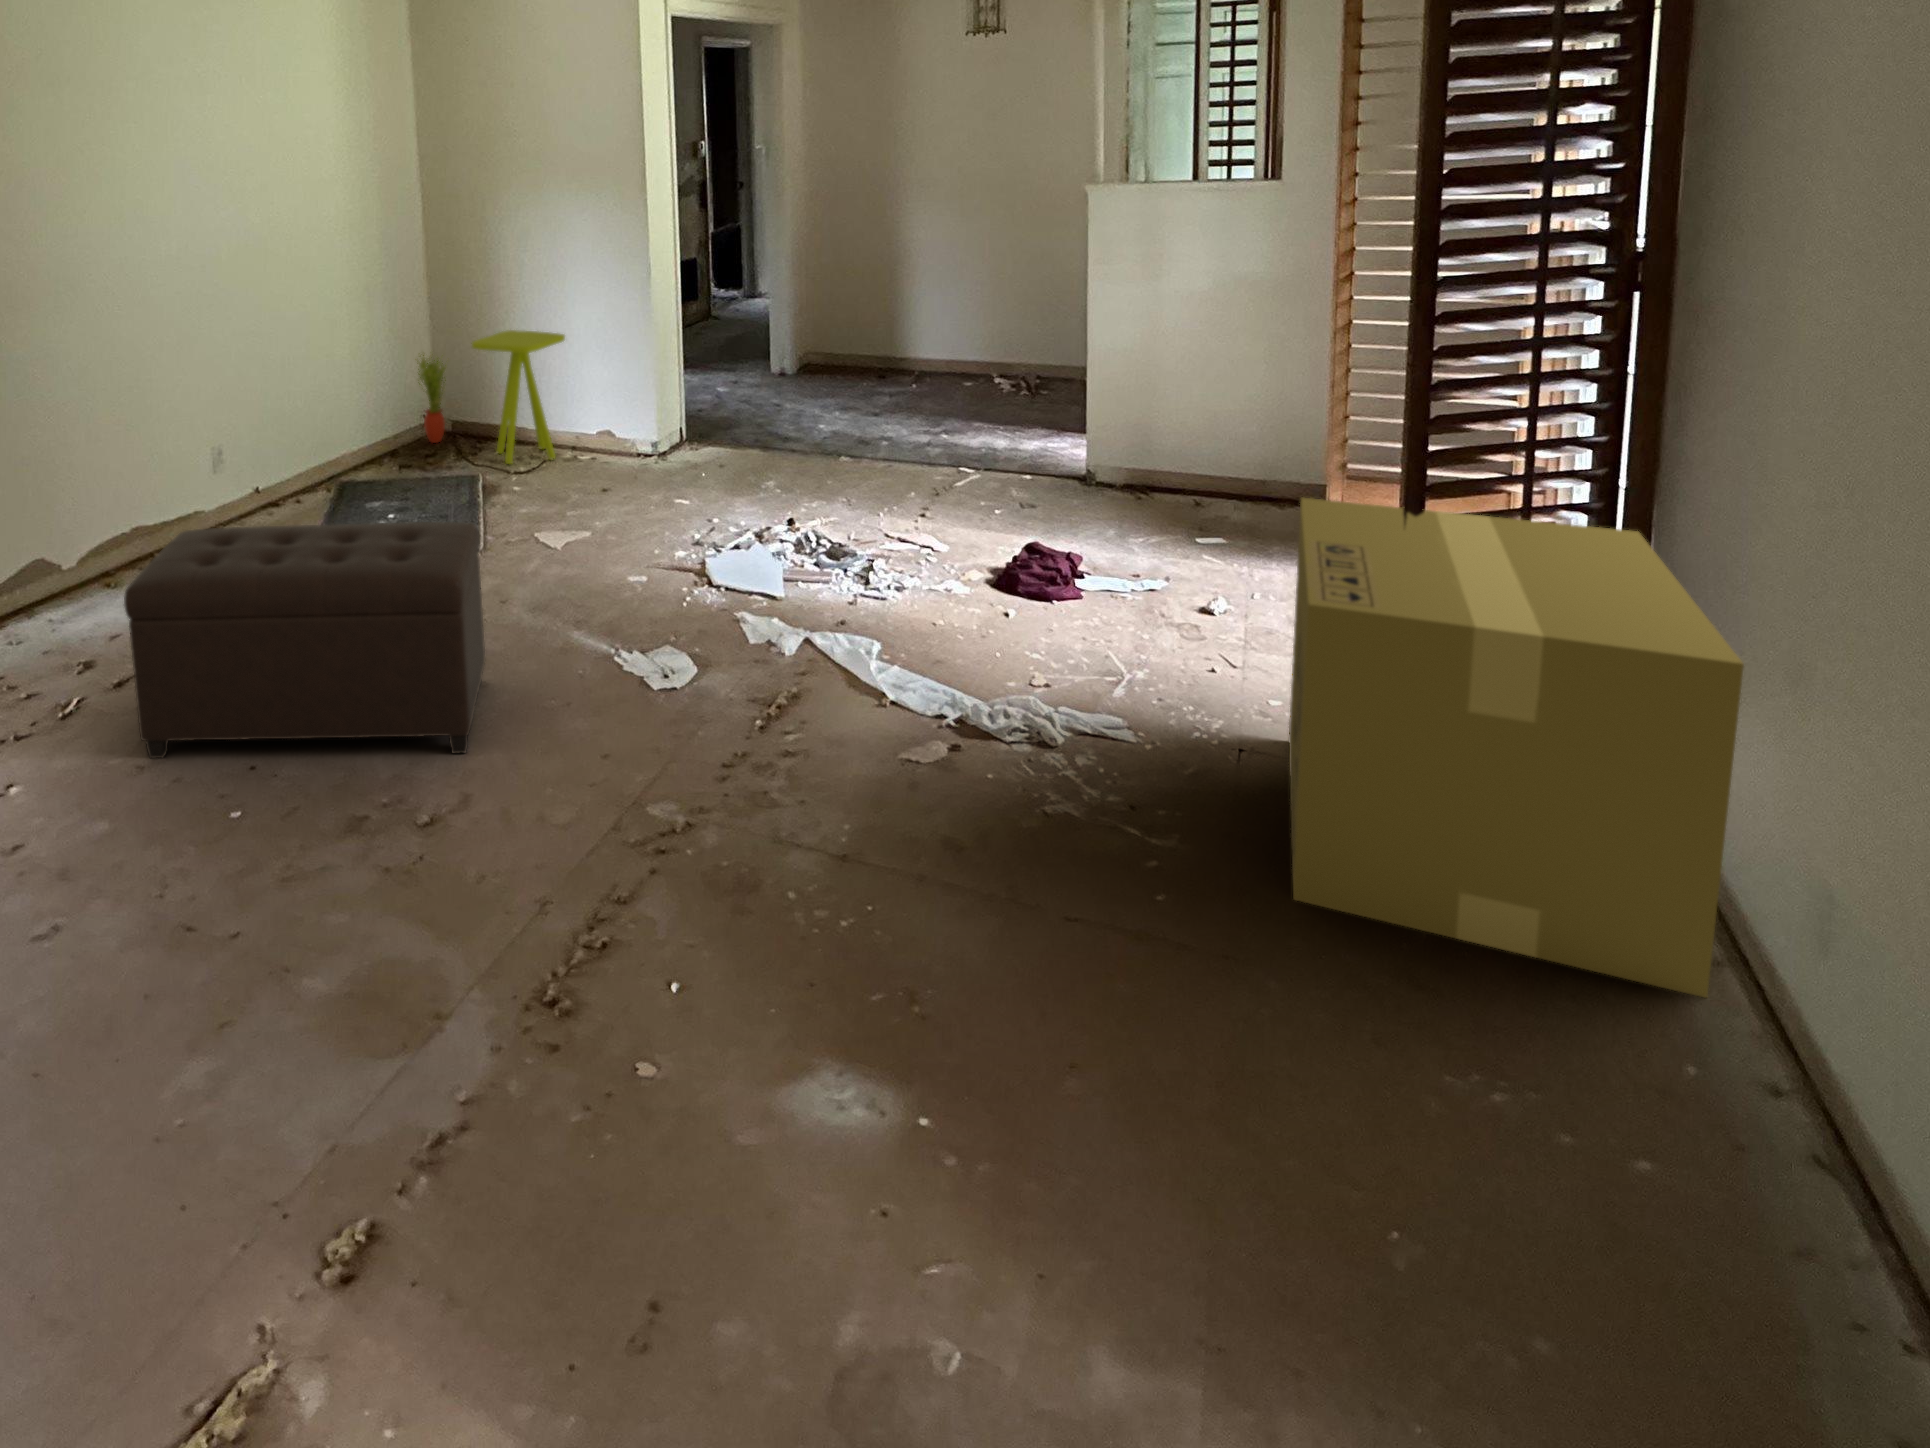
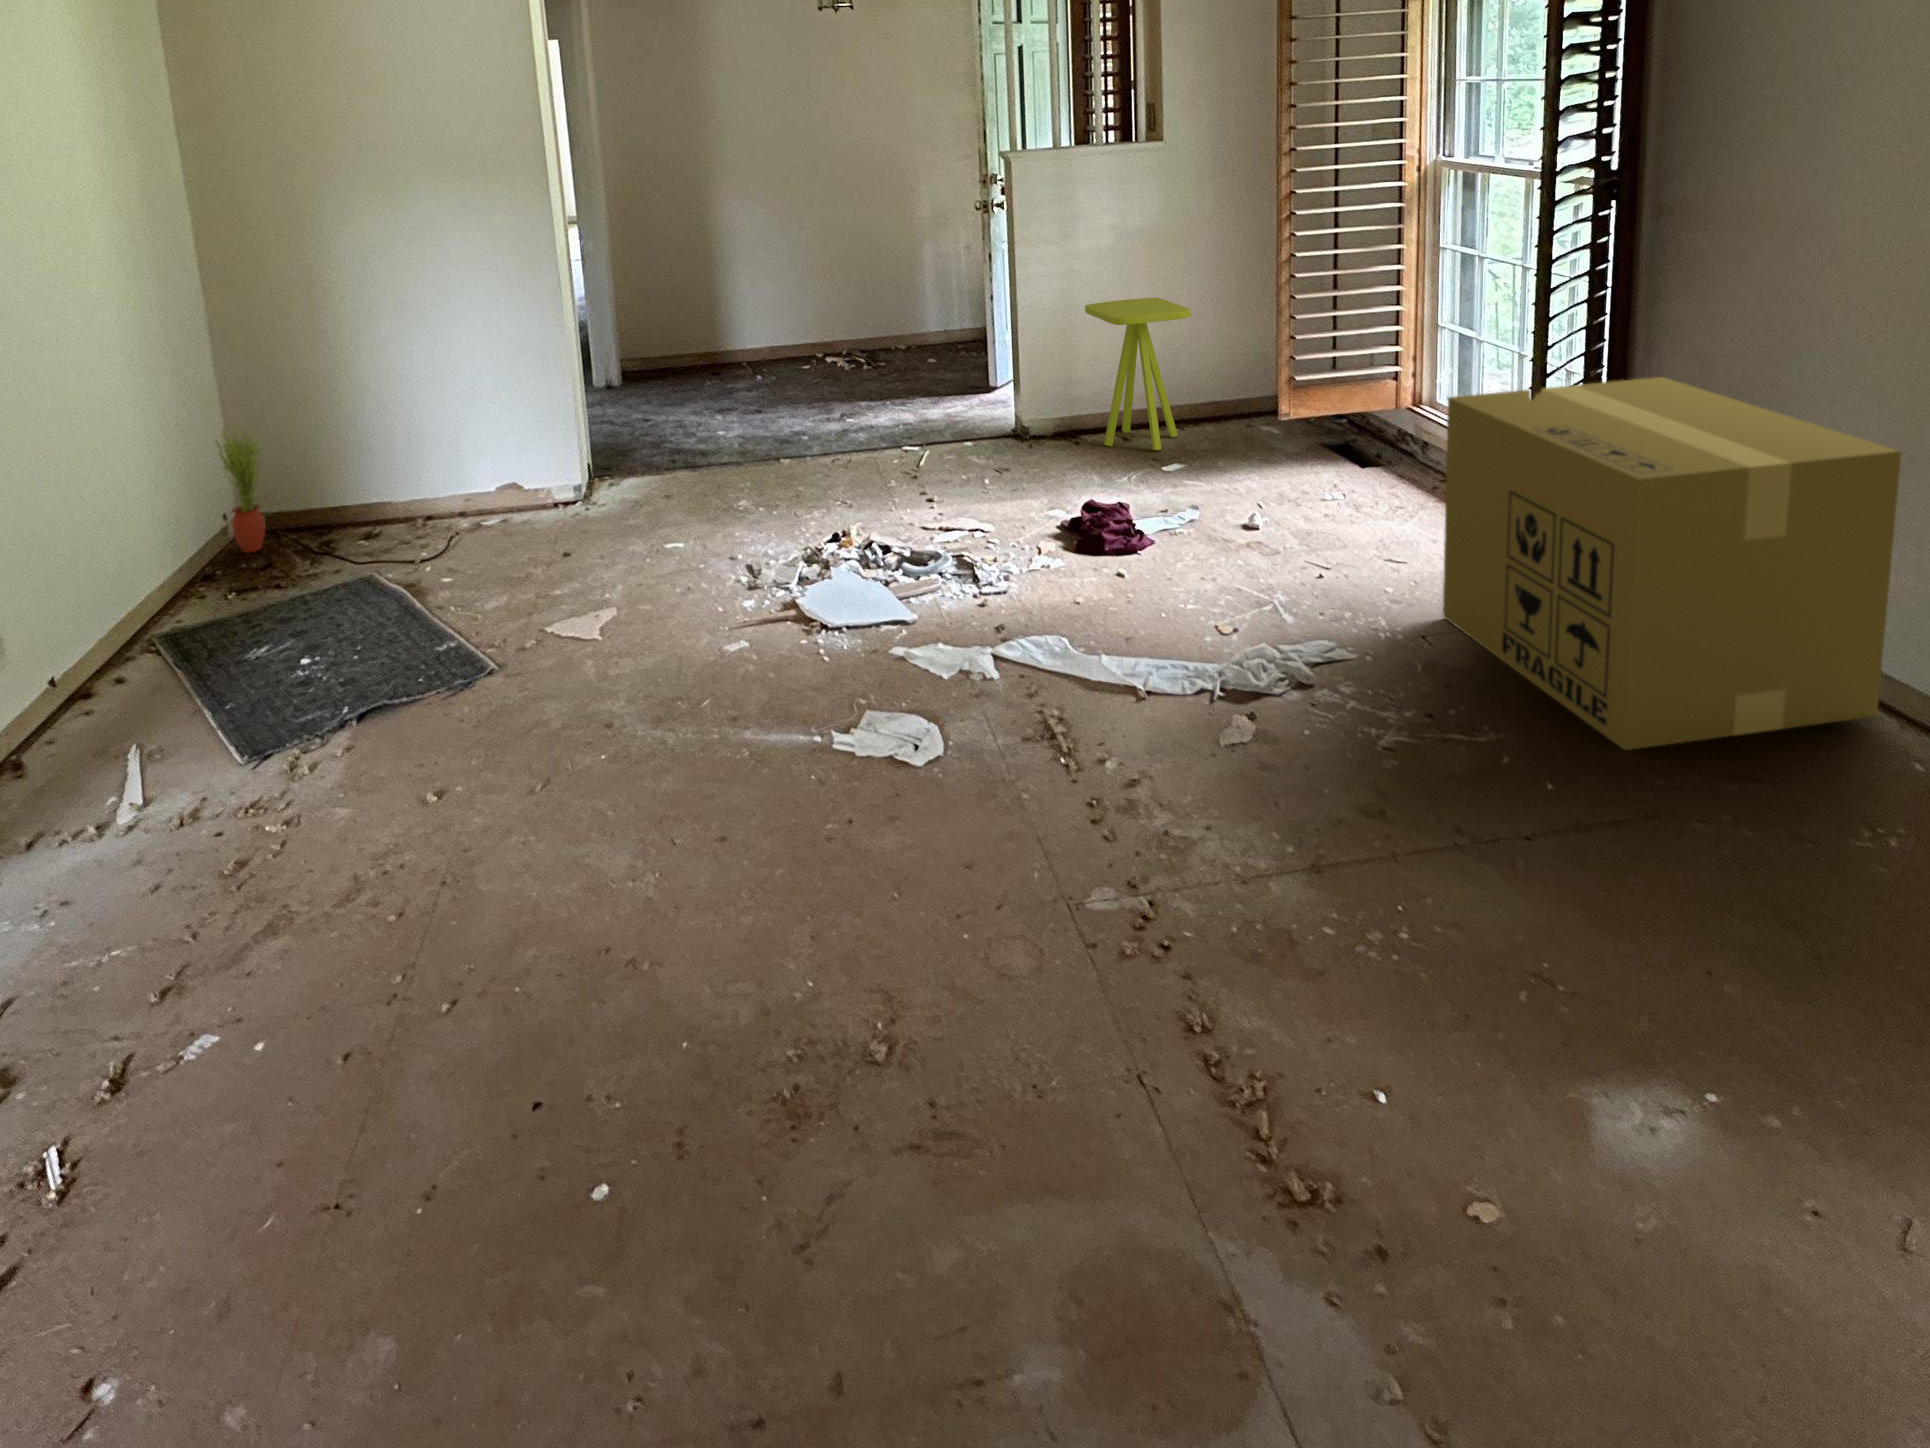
side table: present [472,330,565,464] -> present [1085,298,1191,450]
ottoman: present [124,522,485,758] -> none [223,625,811,1181]

